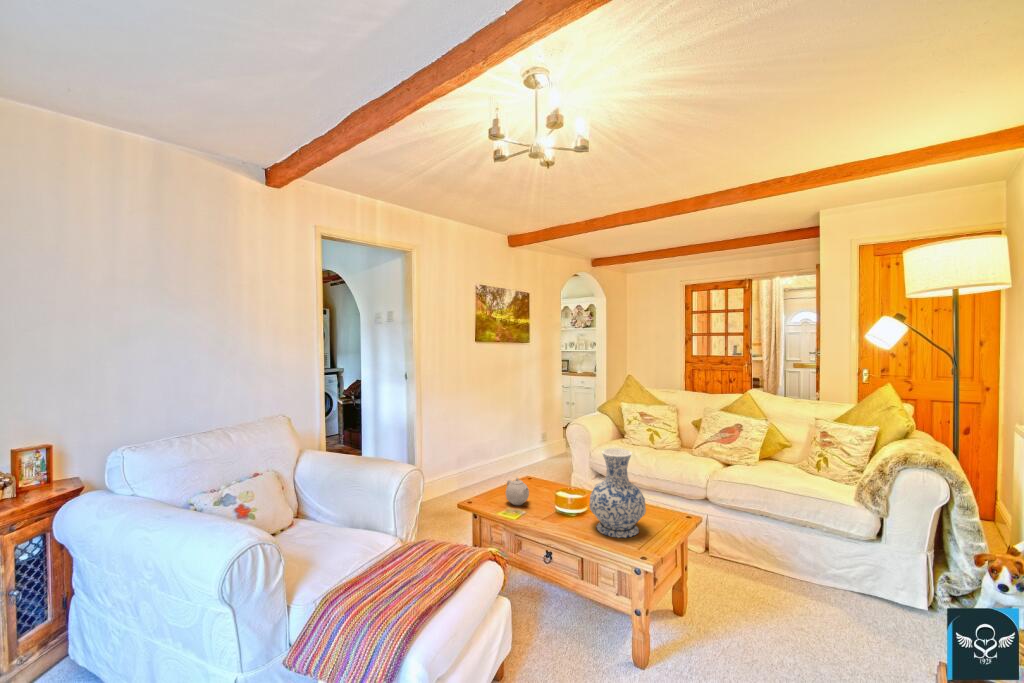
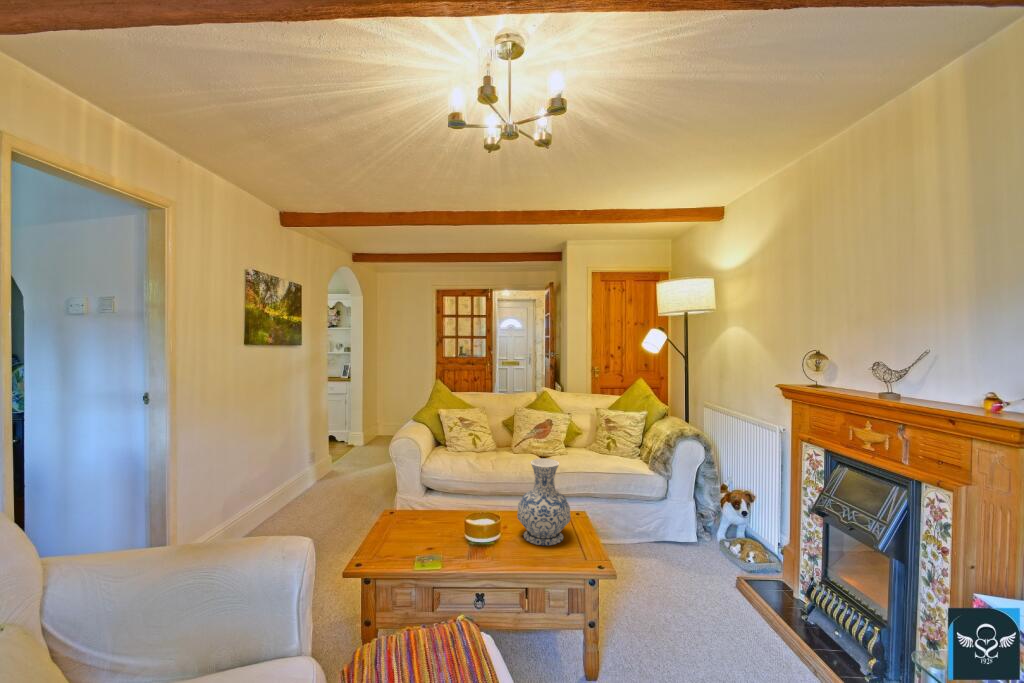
teapot: present [506,478,529,505] -> none [405,510,445,543]

